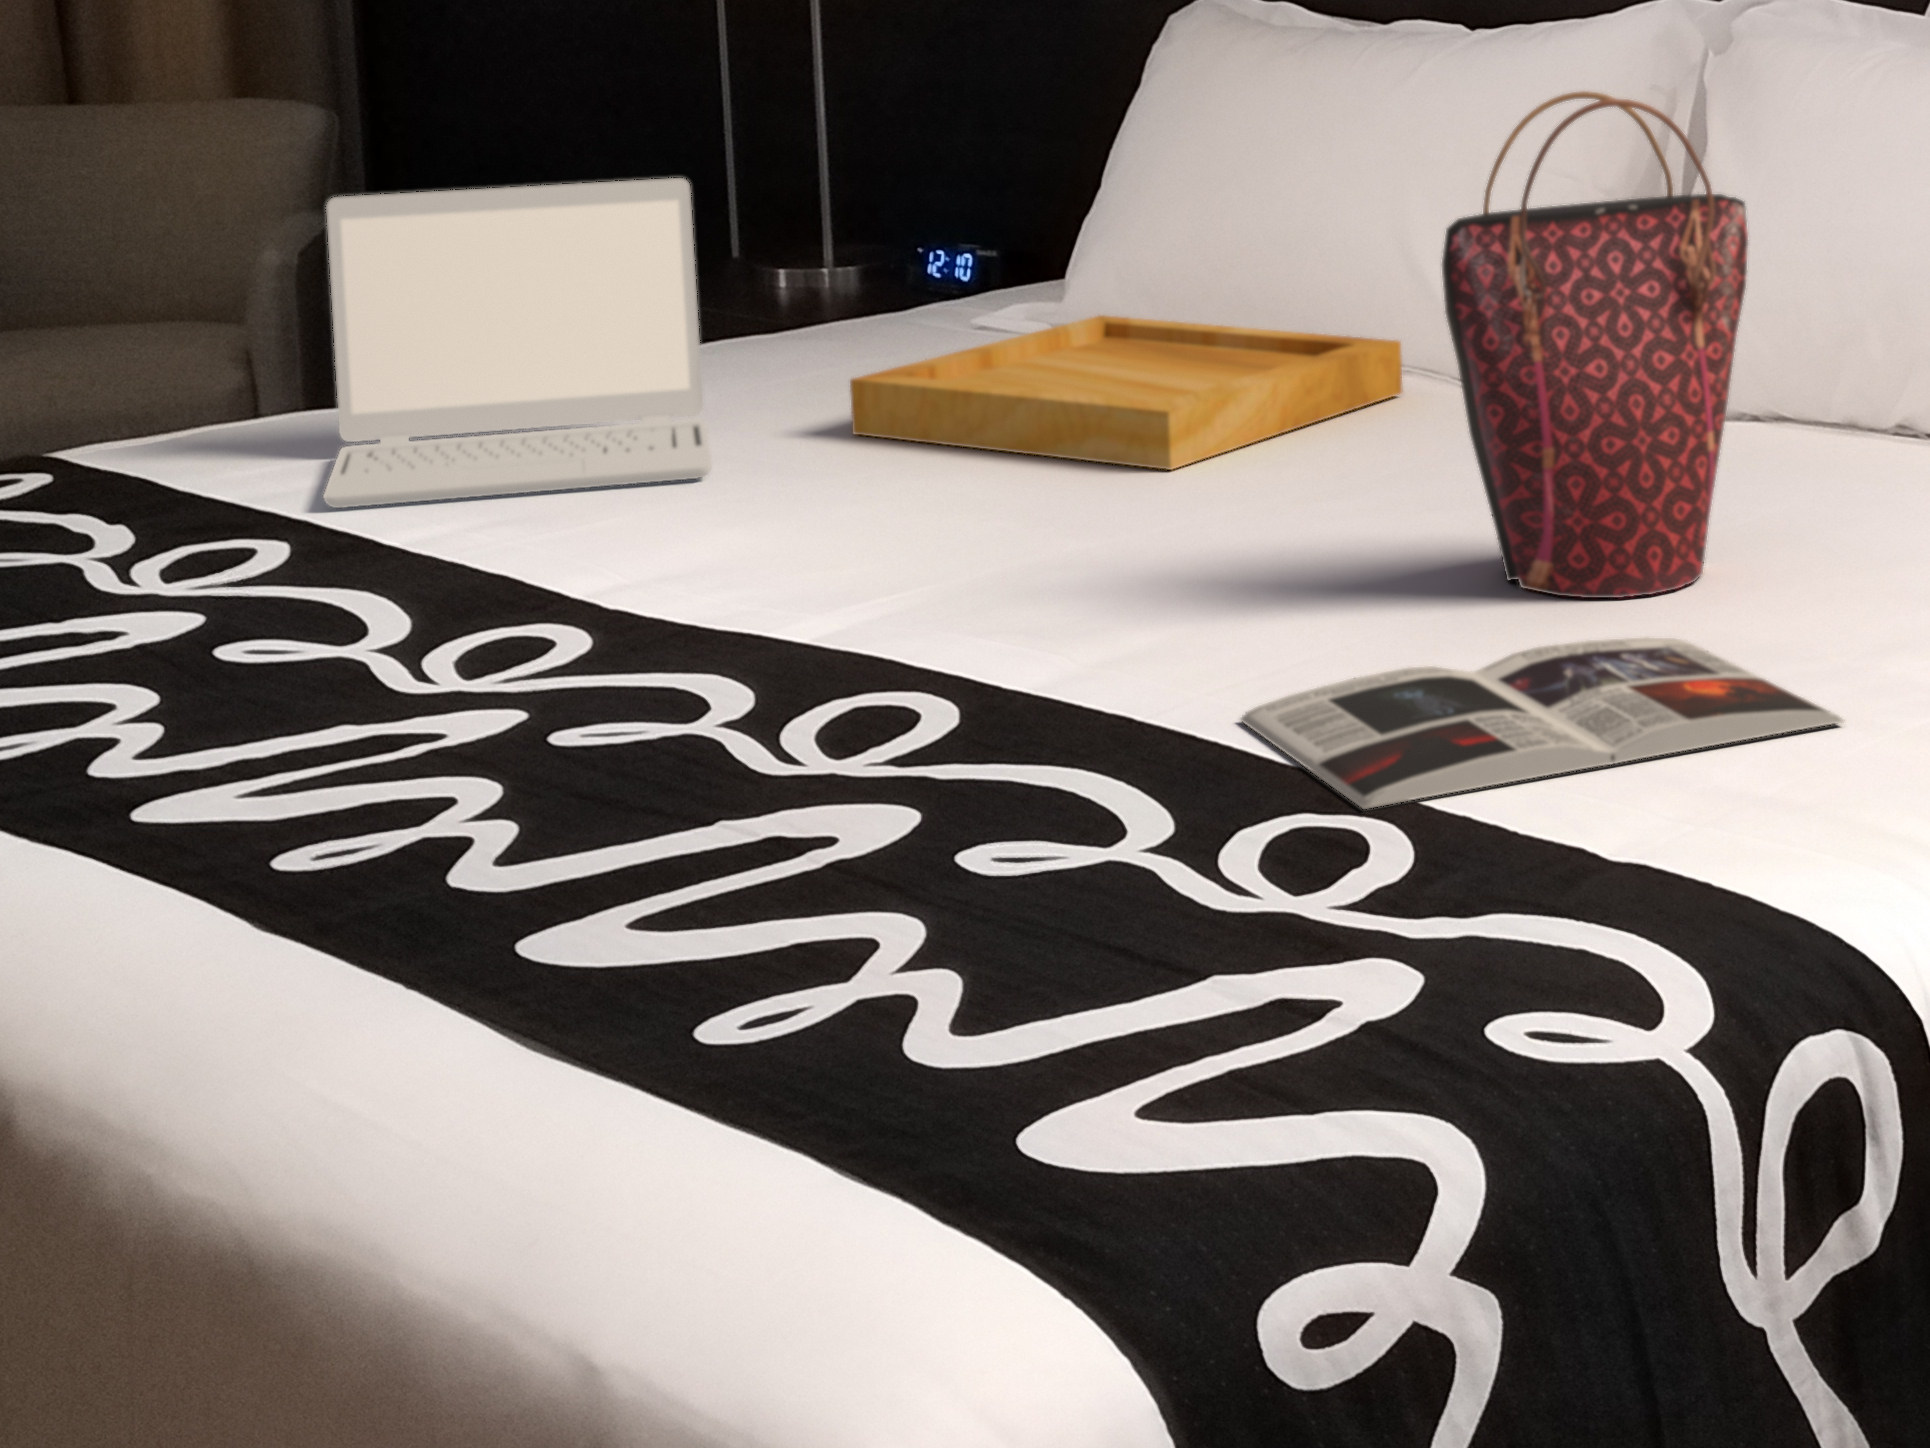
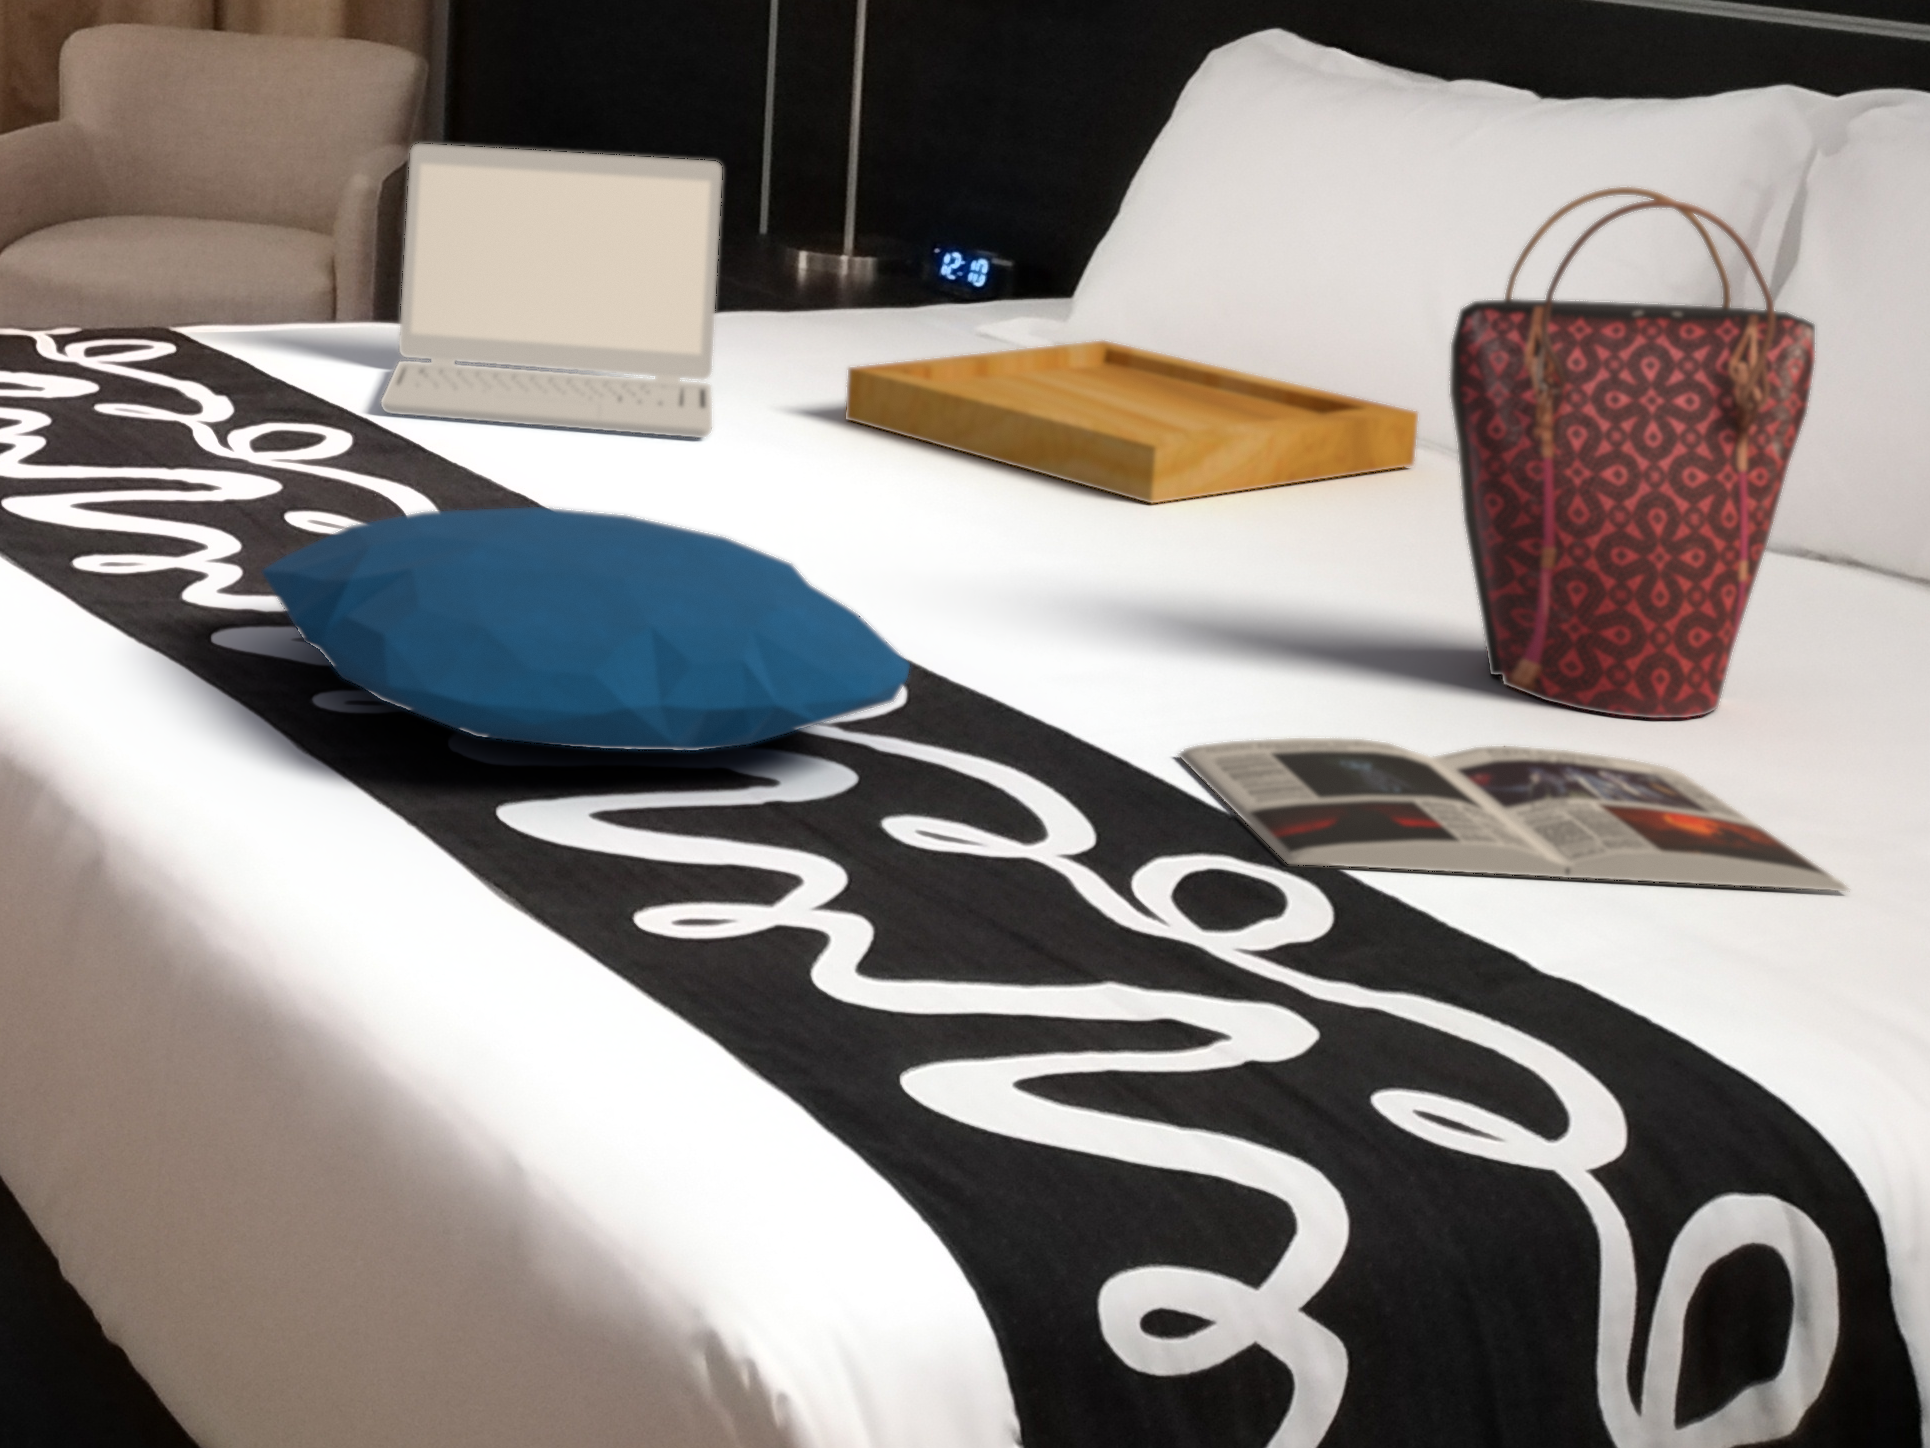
pillow: none [185,576,962,863] -> present [262,507,910,751]

